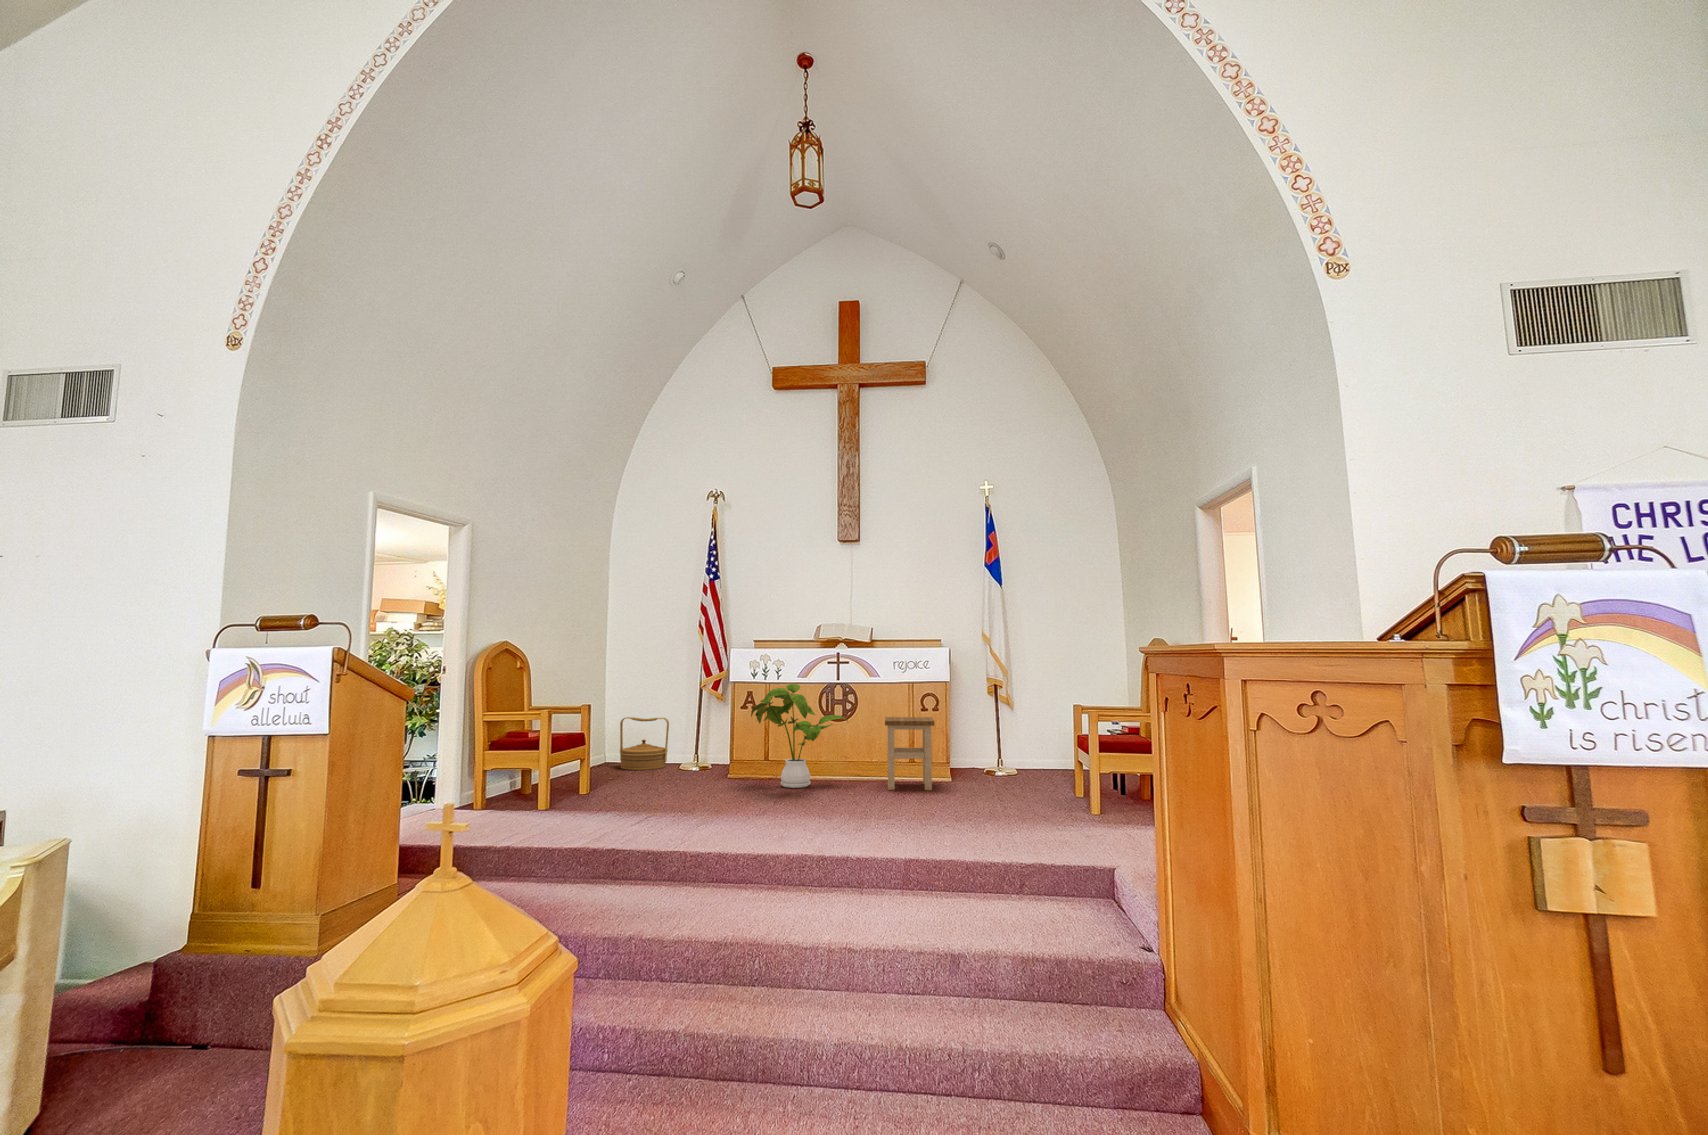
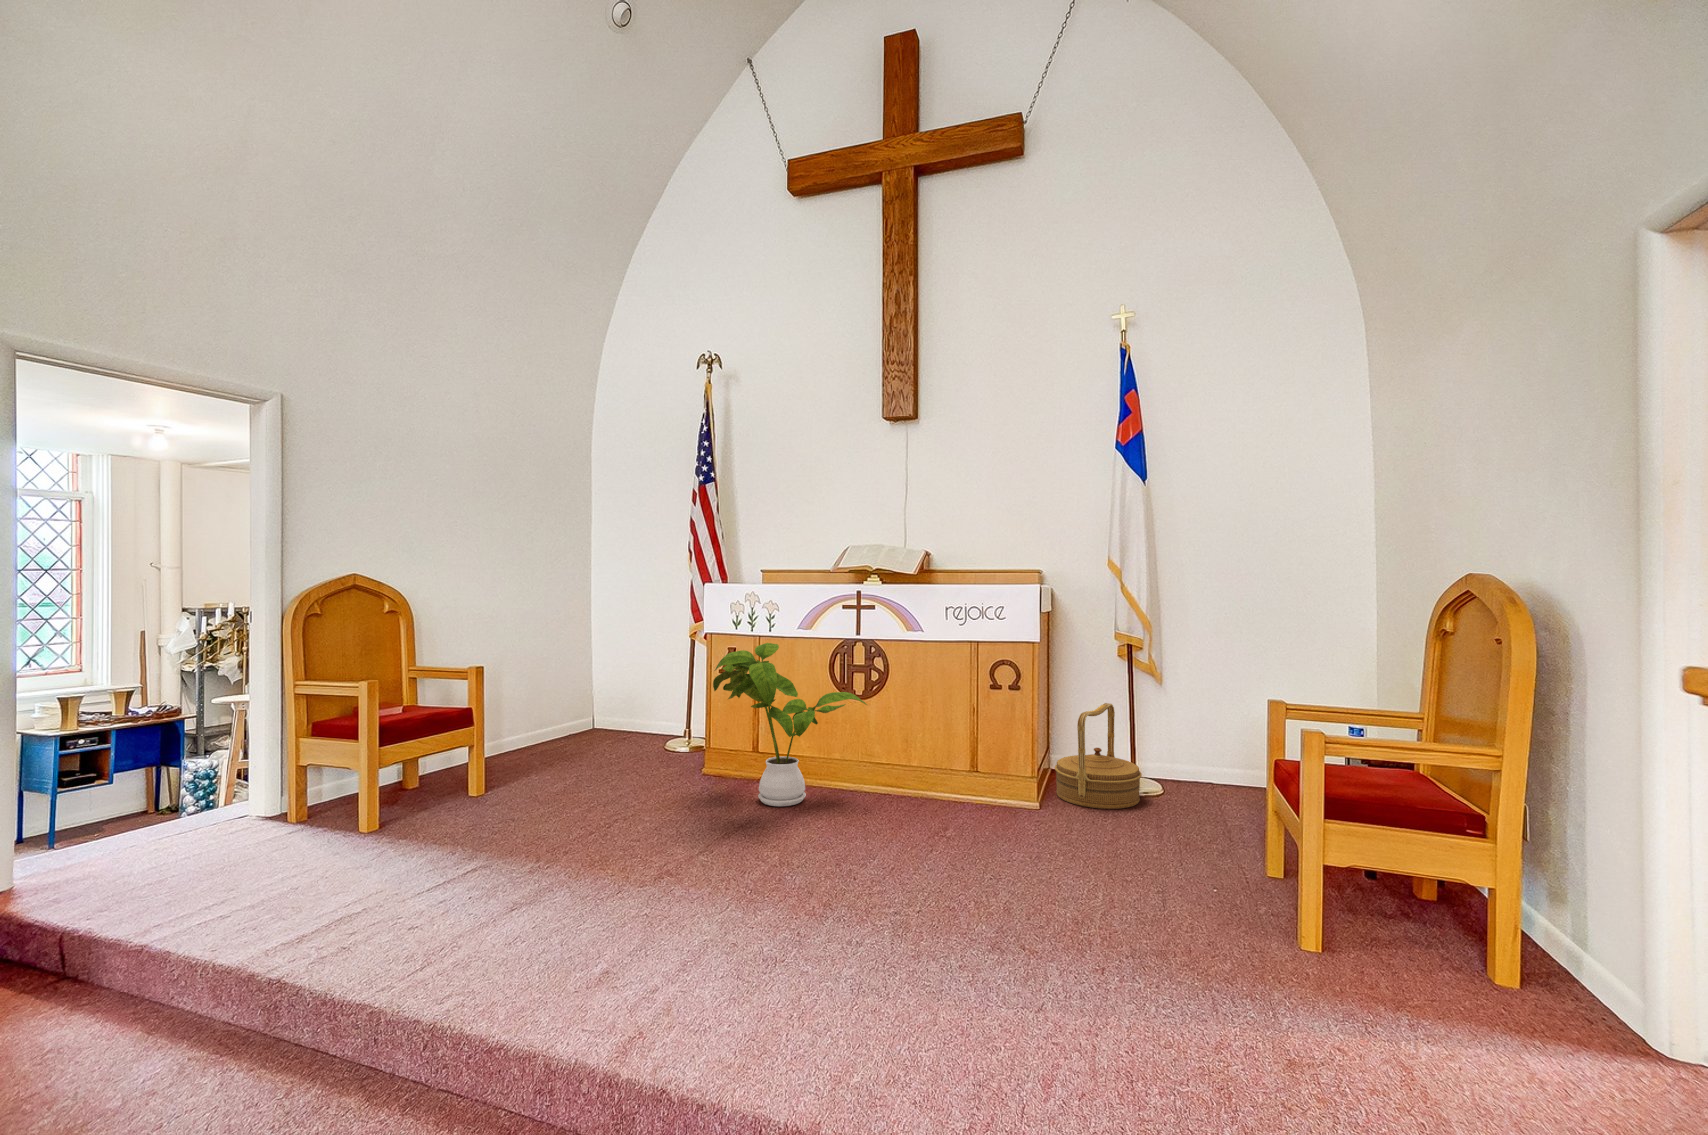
woven basket: present [620,717,669,770] -> present [1055,703,1142,809]
stool: present [885,717,934,790] -> none [913,697,1006,833]

